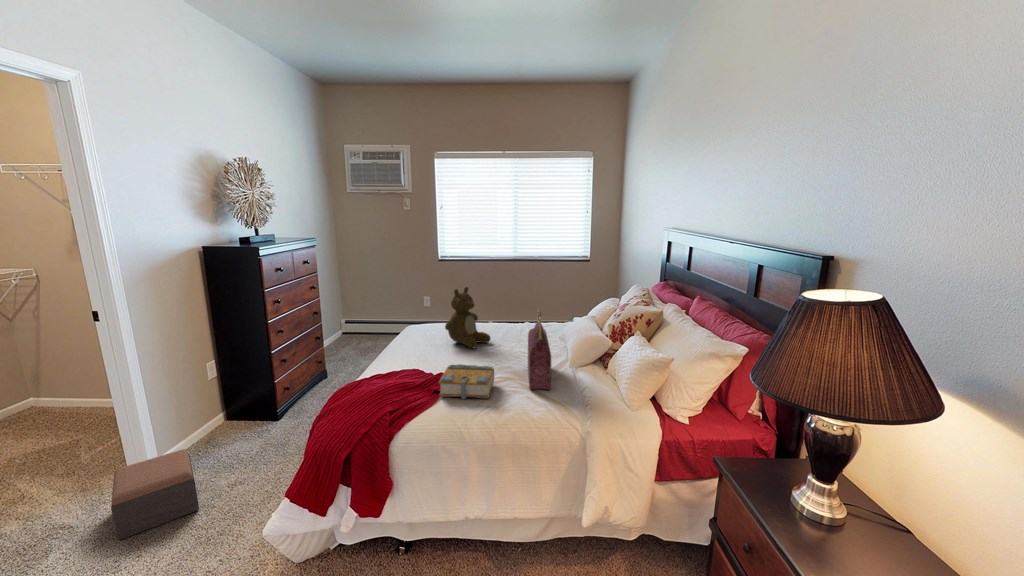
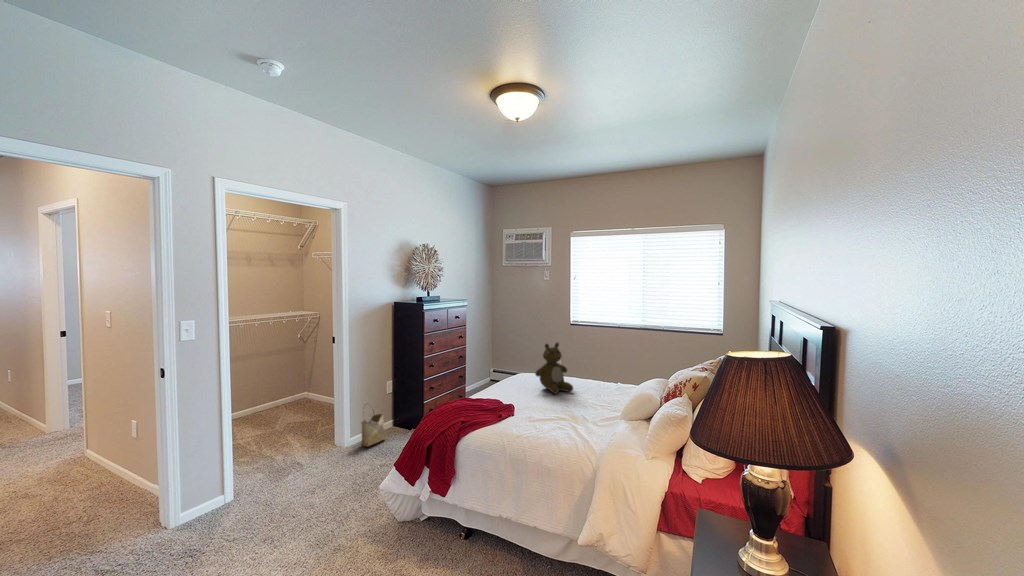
handbag: present [528,310,551,390] -> none [573,363,605,431]
book: present [439,364,494,399] -> none [502,398,551,427]
woven basket: none [177,399,222,462] -> present [361,410,386,447]
footstool: present [111,449,199,540] -> none [316,434,363,481]

